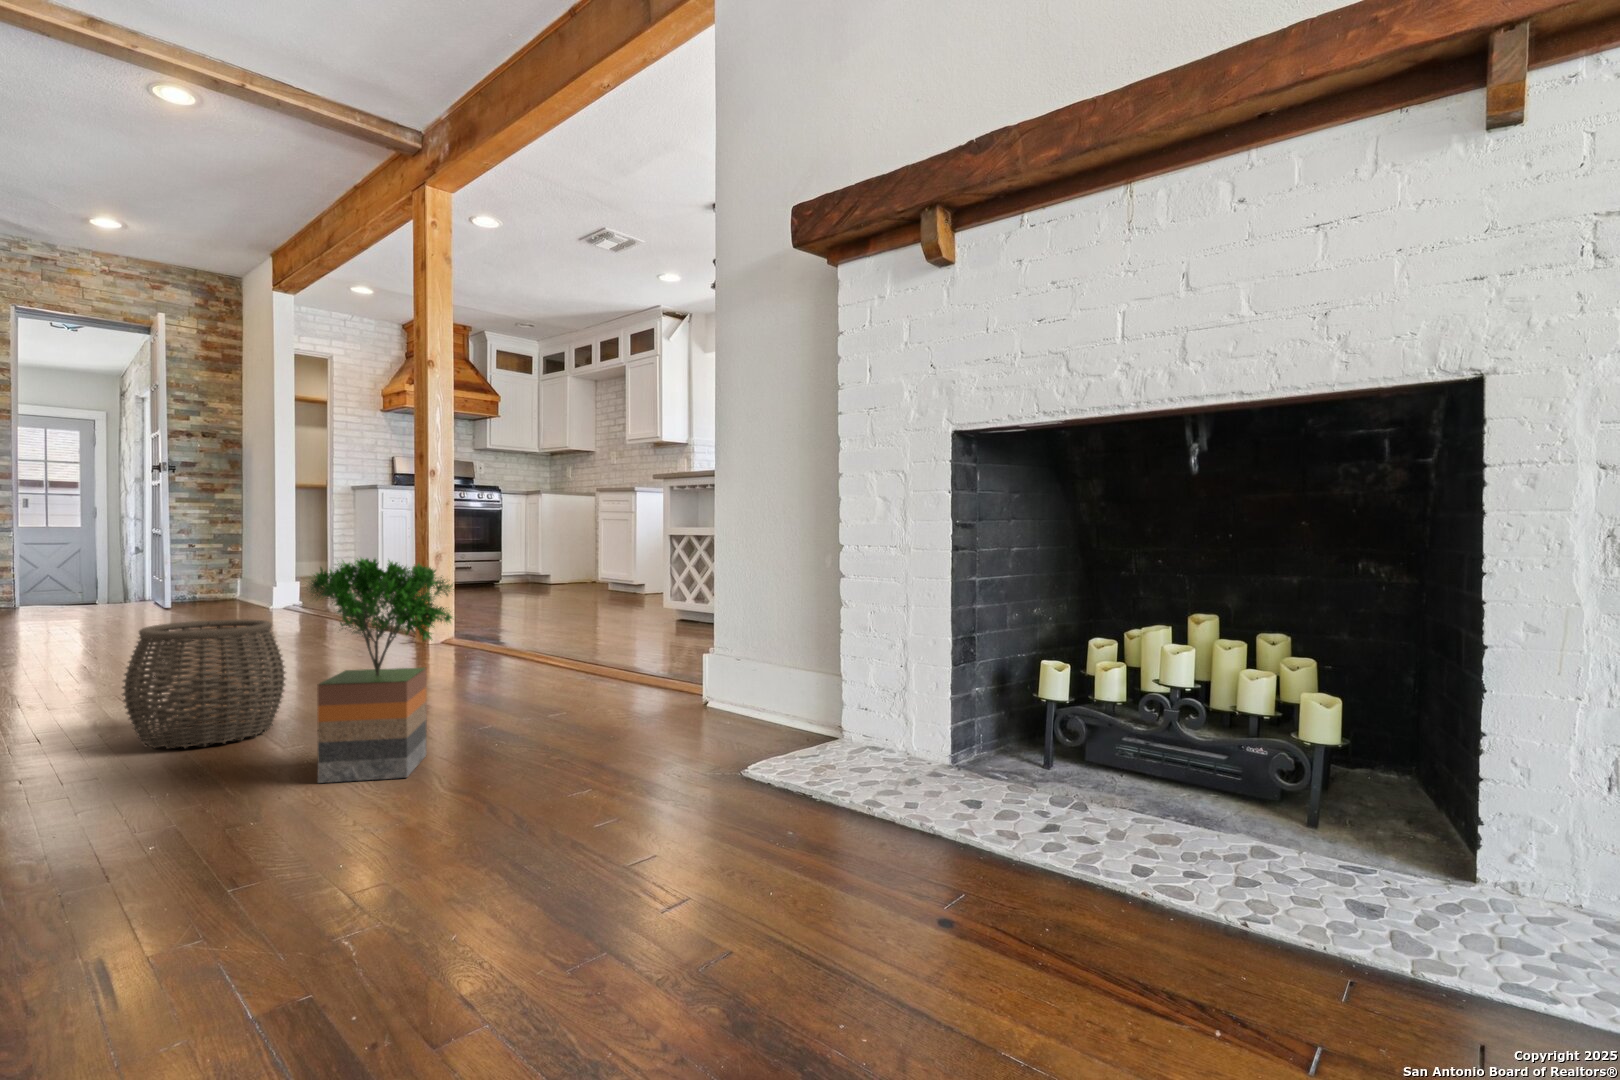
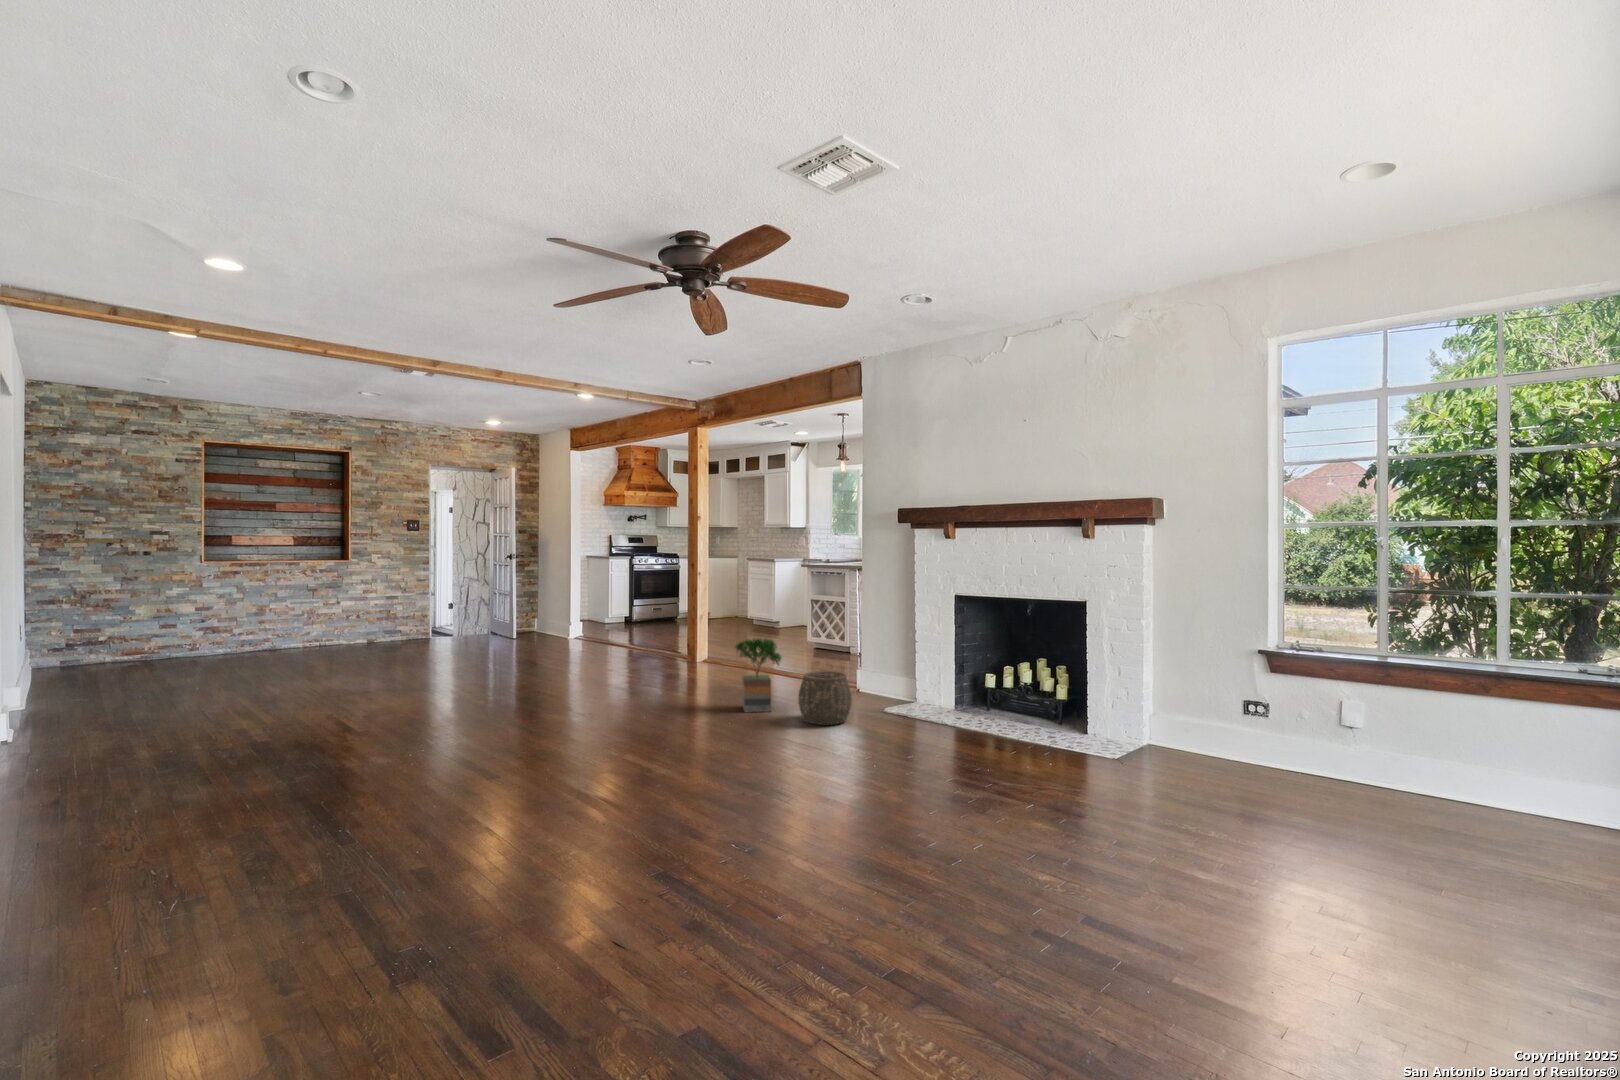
woven basket: present [122,619,286,749] -> present [798,671,852,725]

